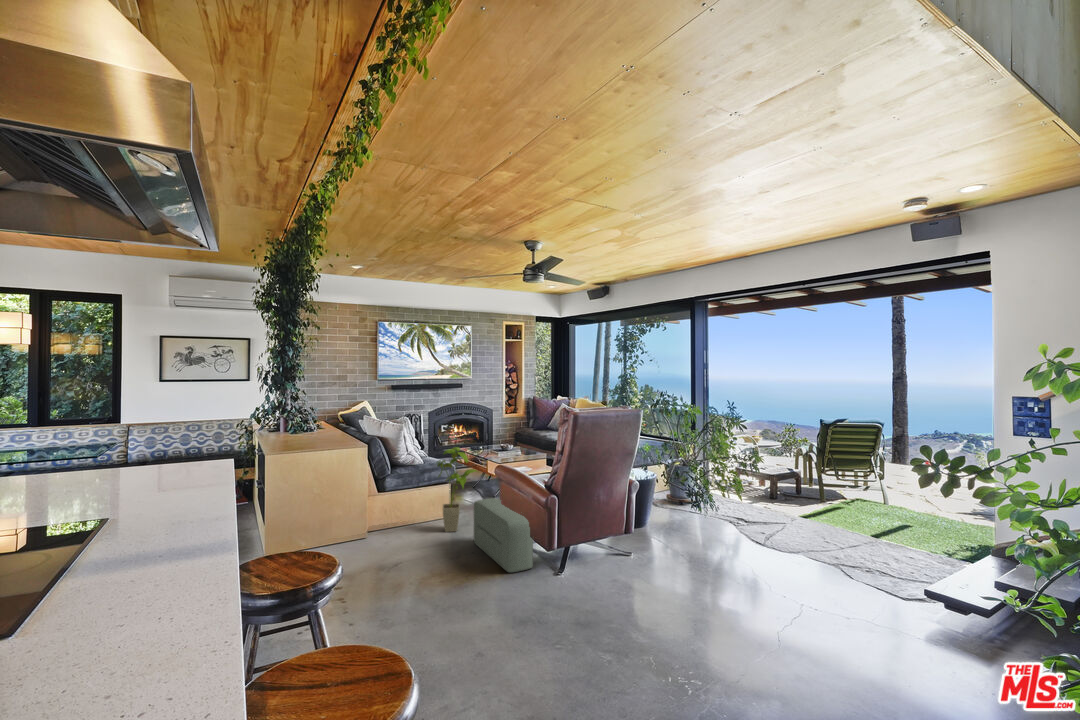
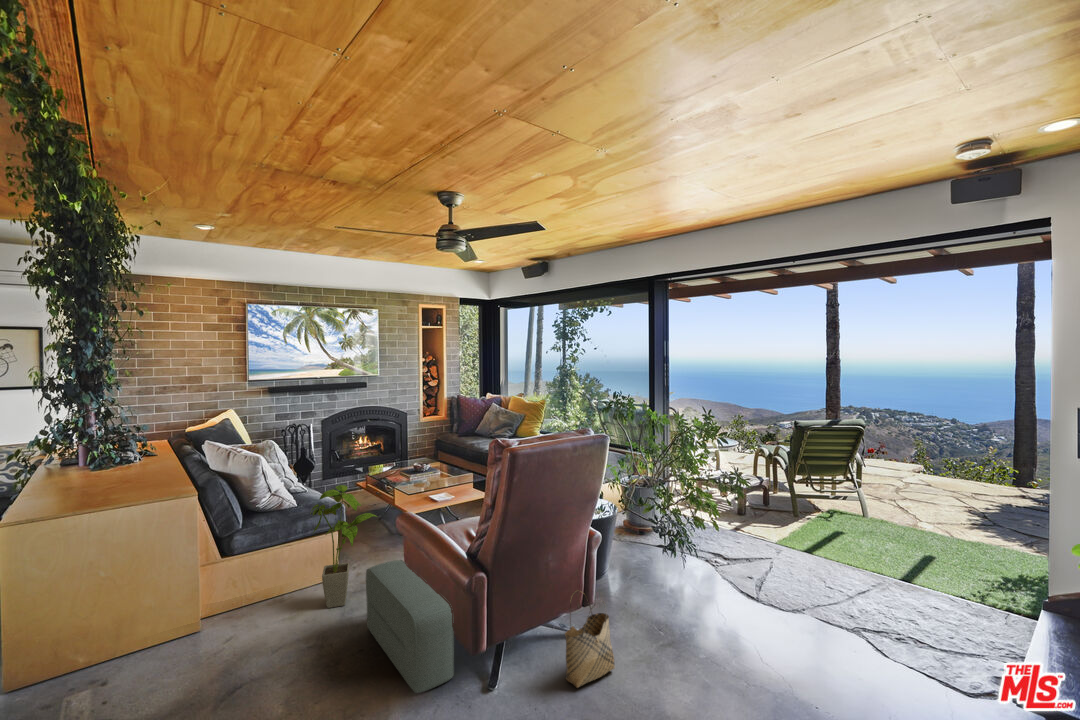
woven basket: none [606,517,641,578] -> present [565,590,615,688]

